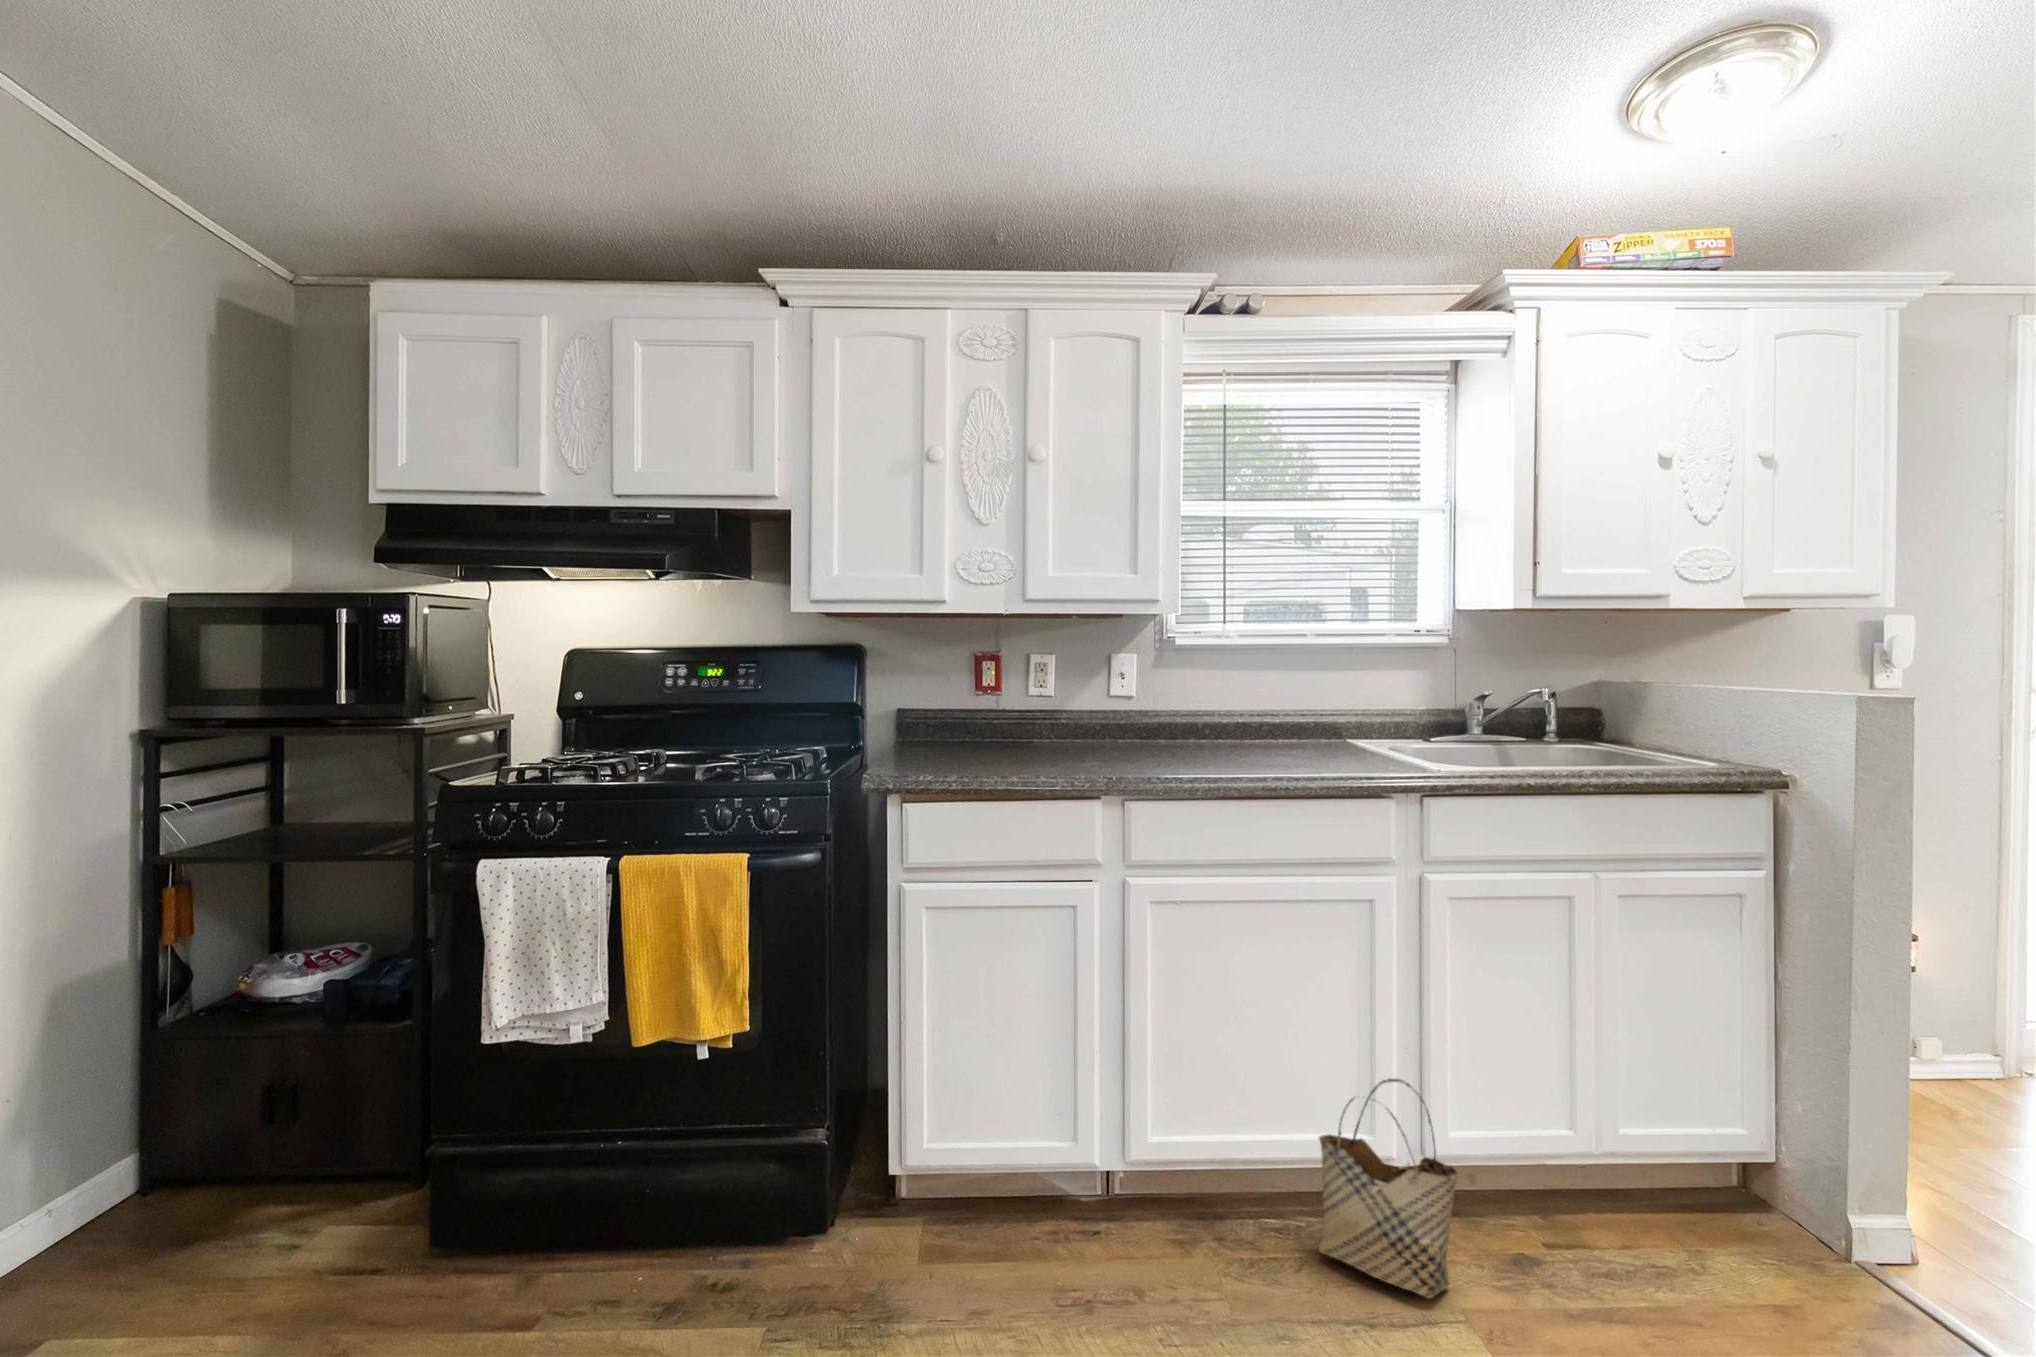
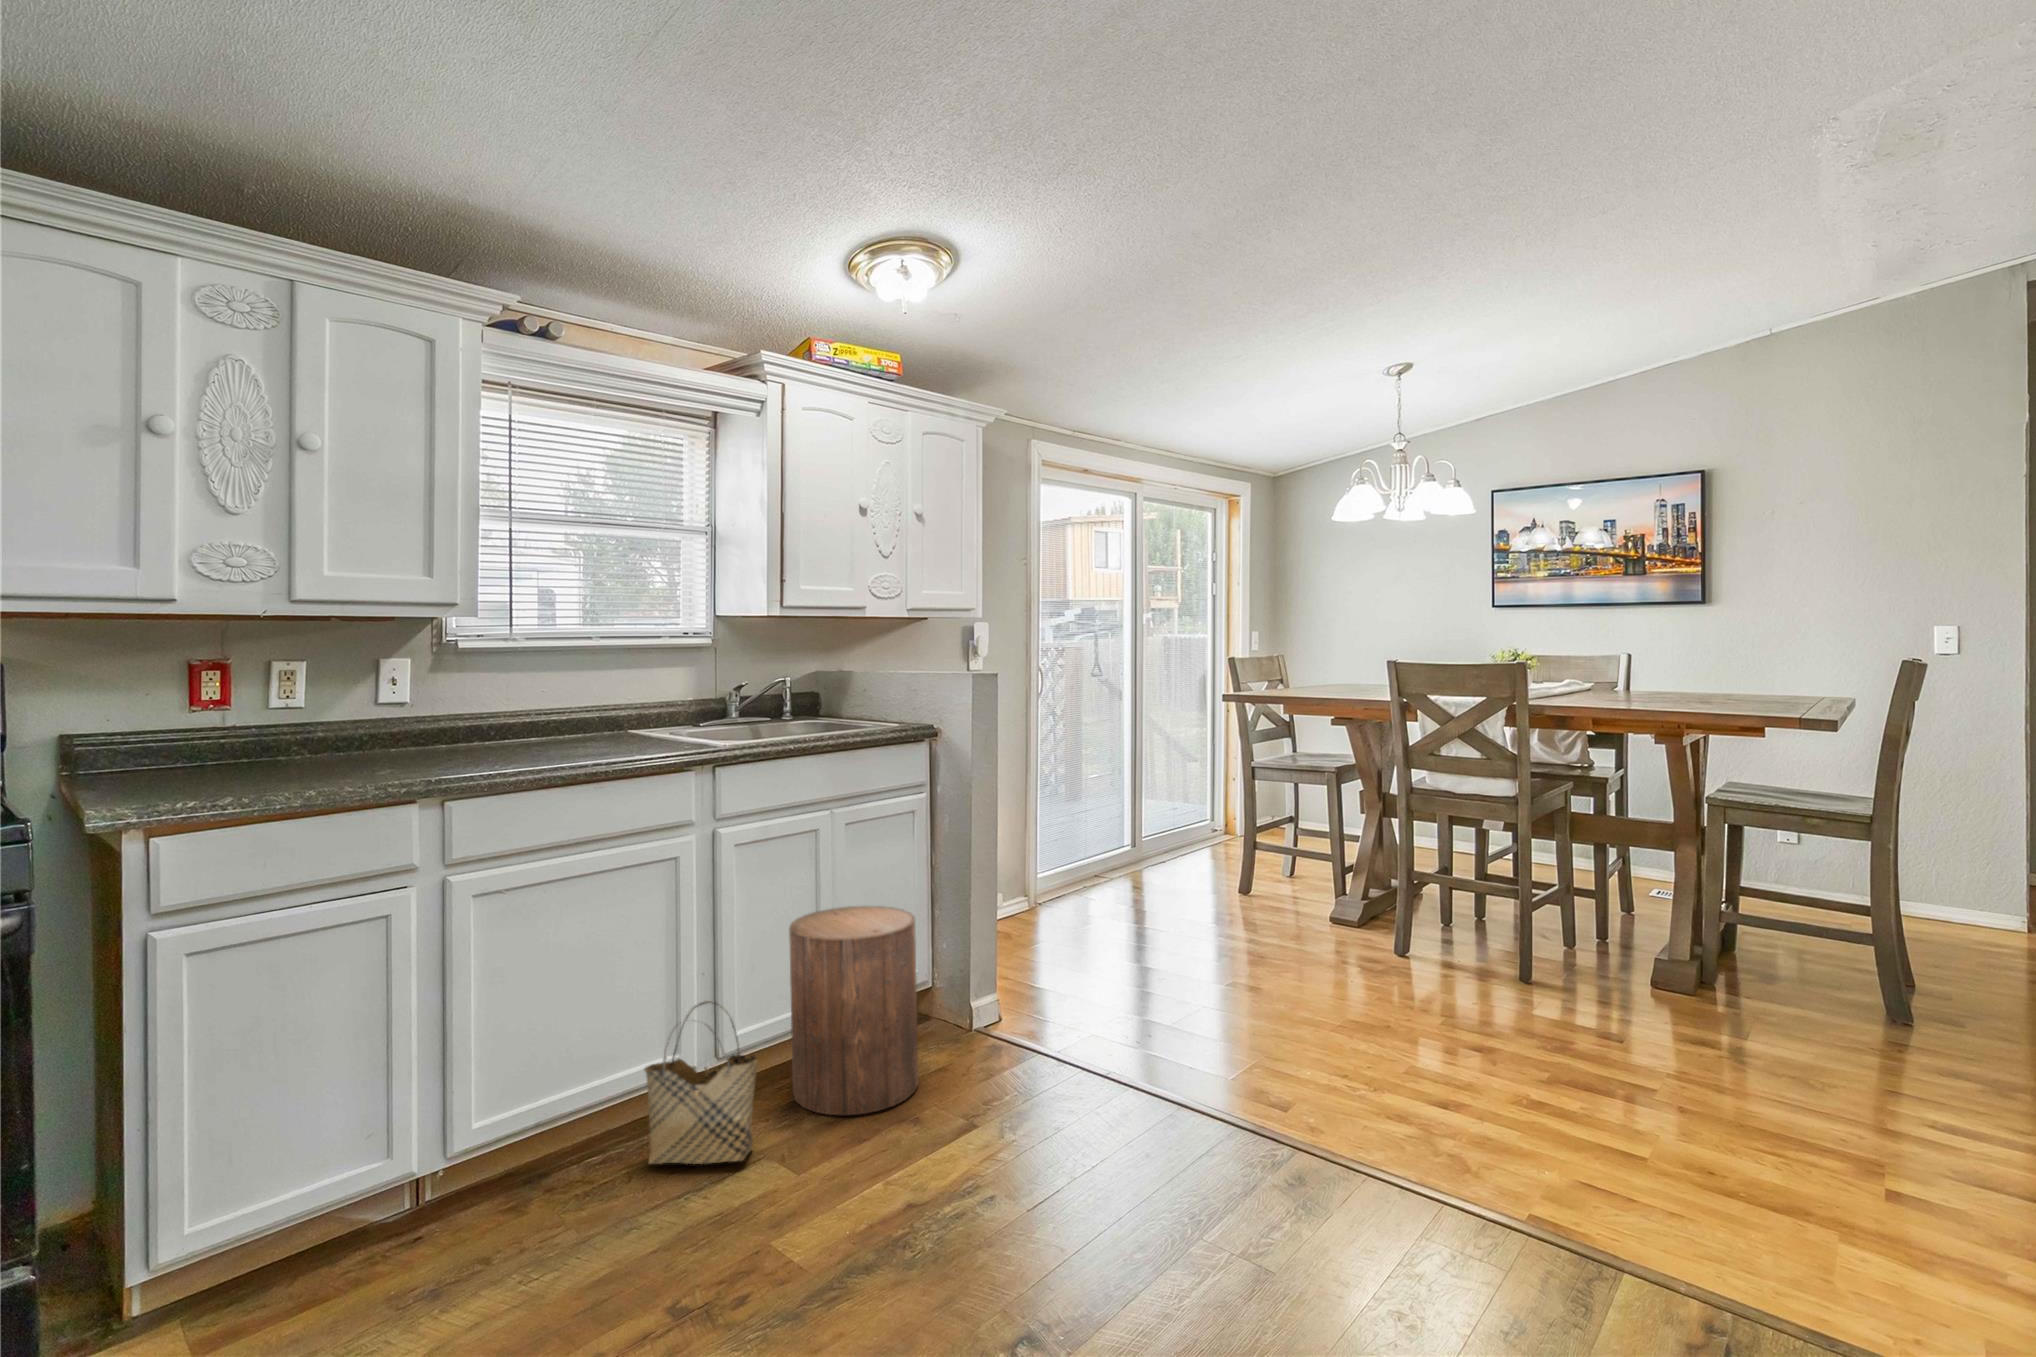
stool: none [1519,999,1723,1314] -> present [789,906,918,1115]

